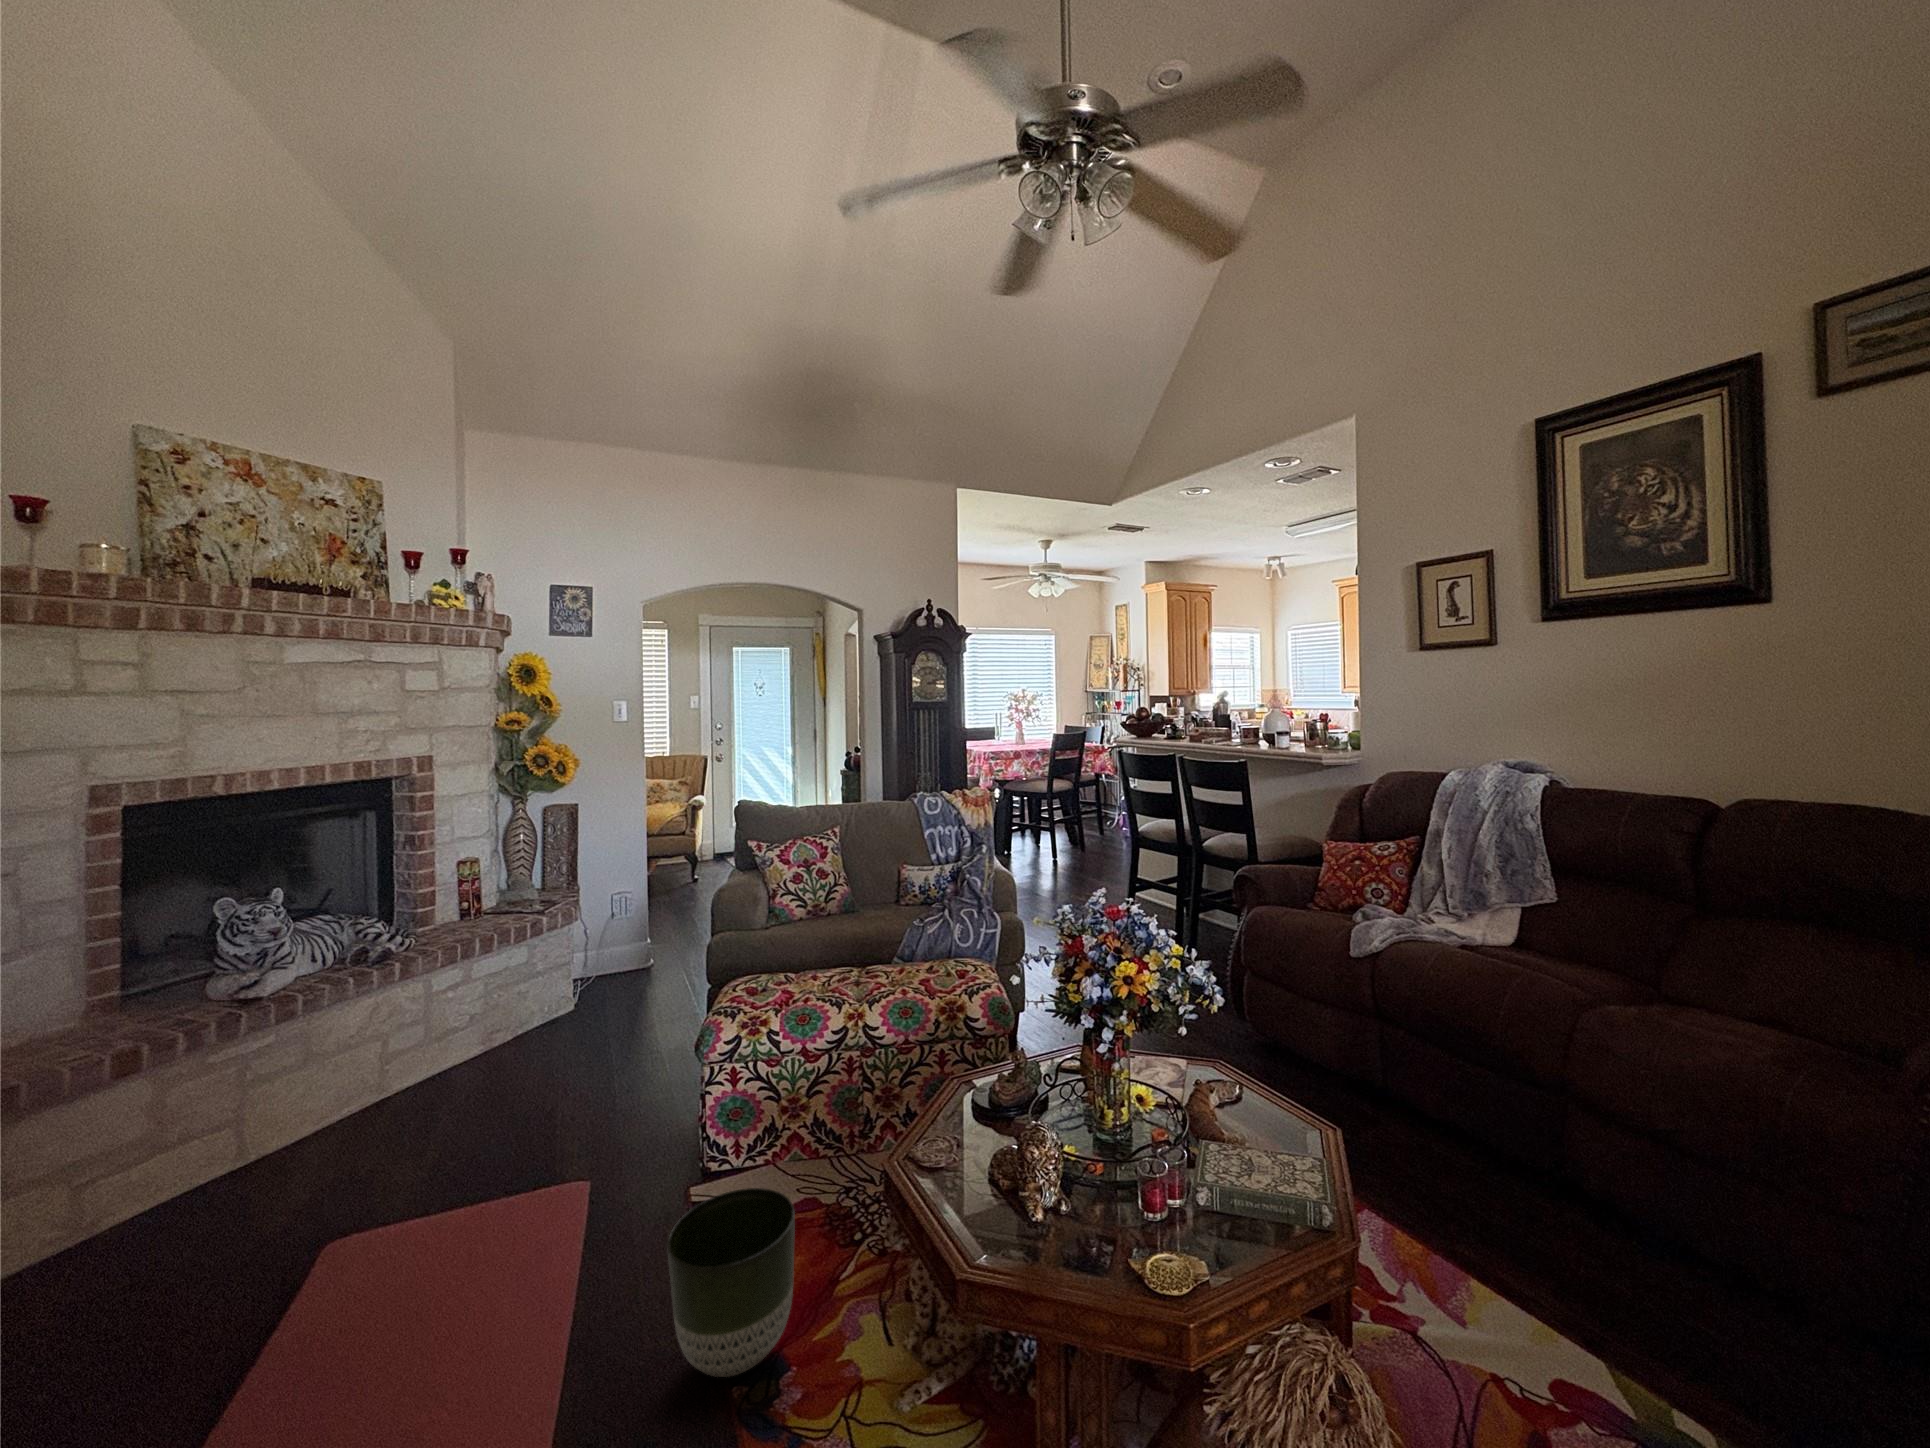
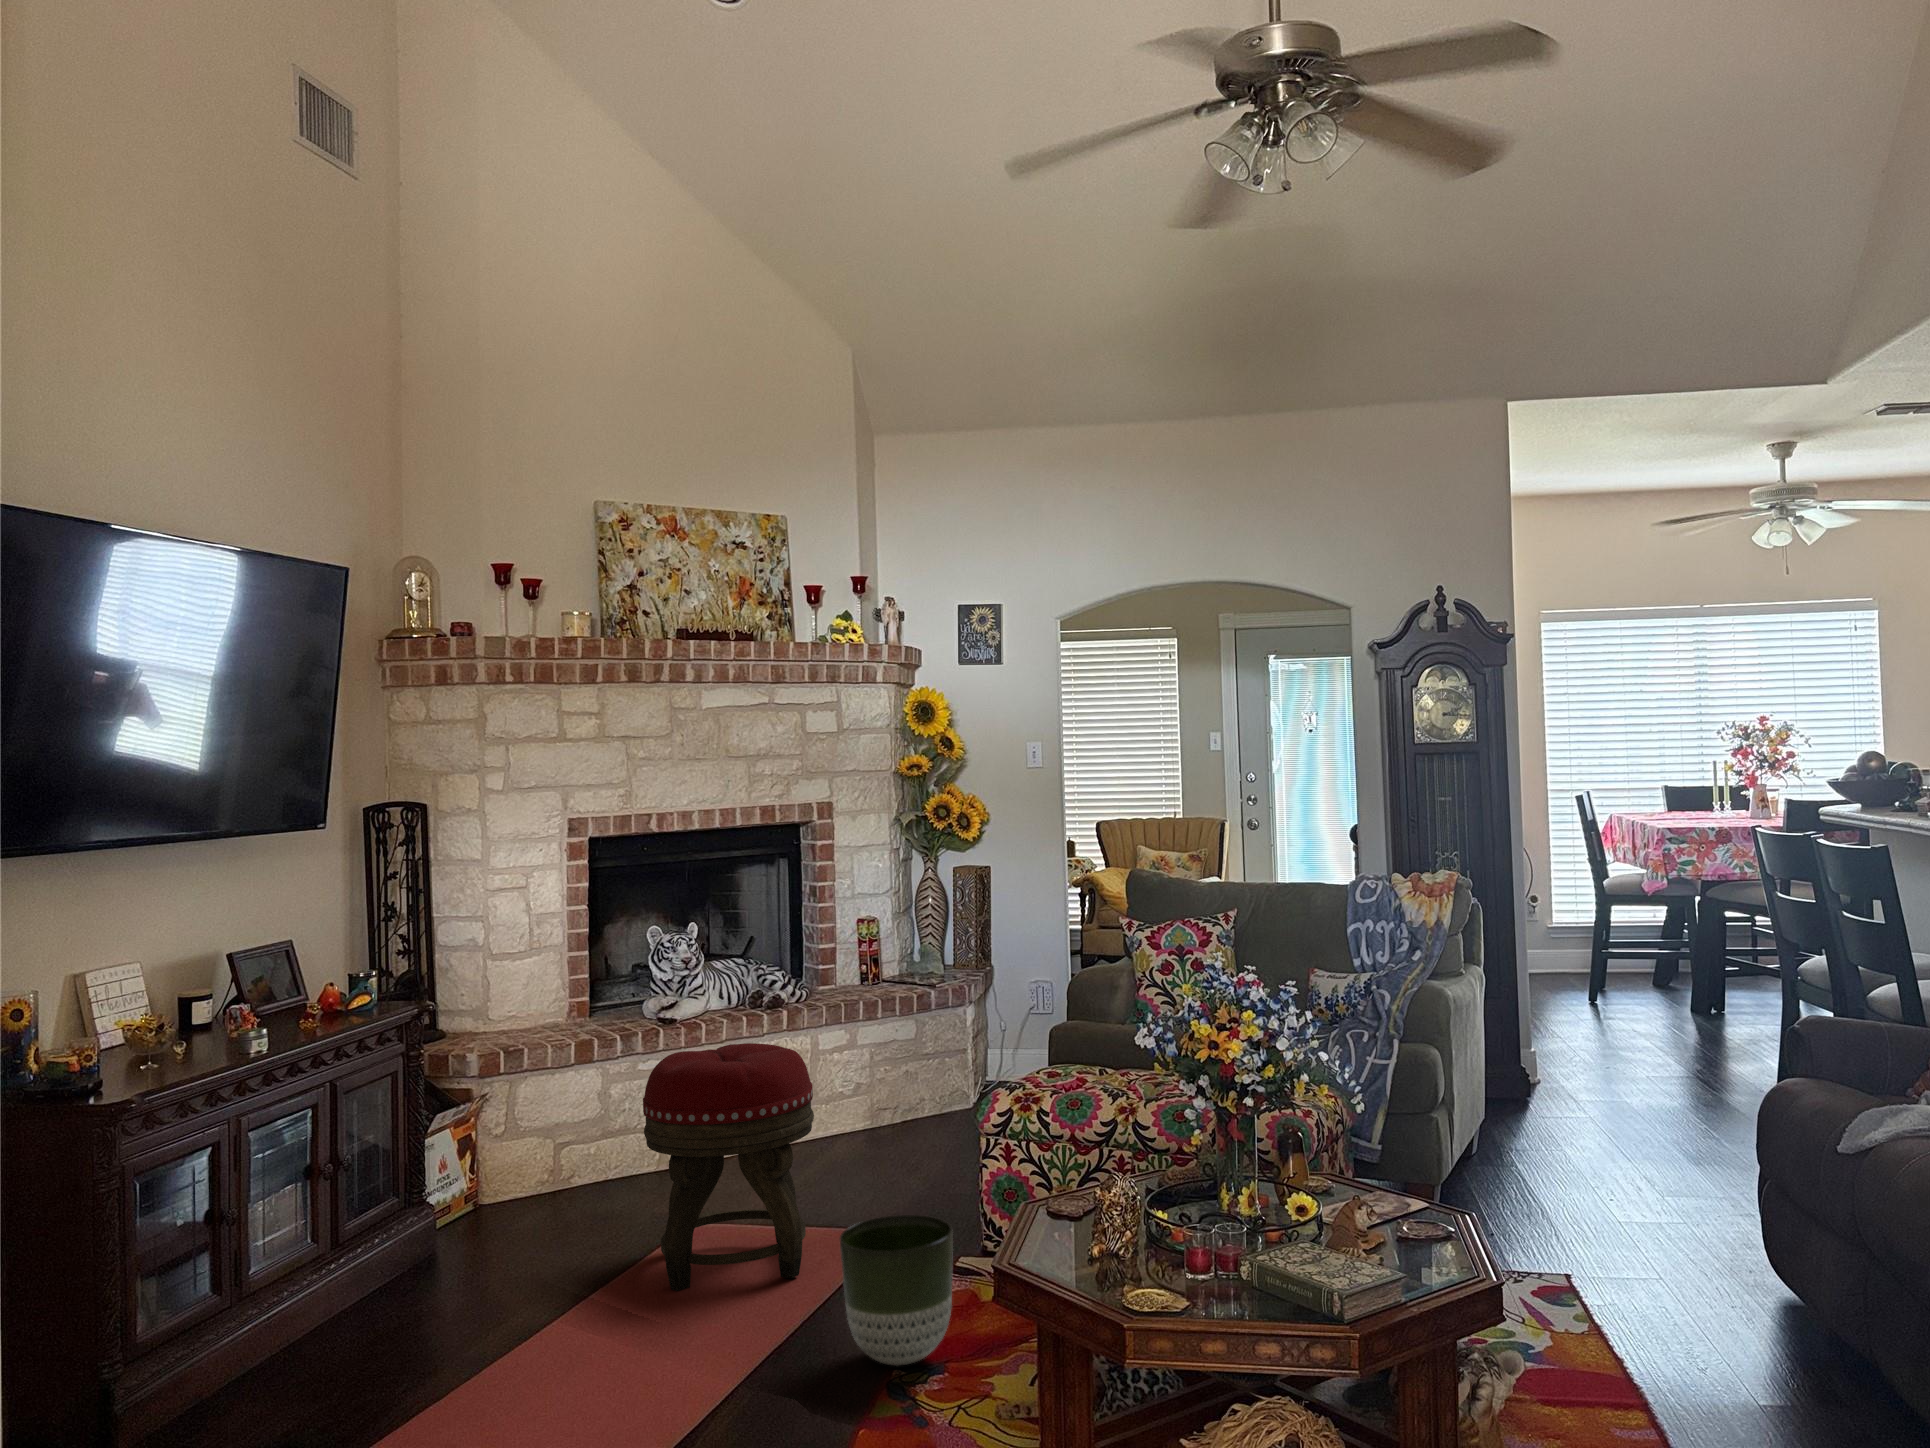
footstool: none [301,1028,537,1366] -> present [643,1043,814,1291]

